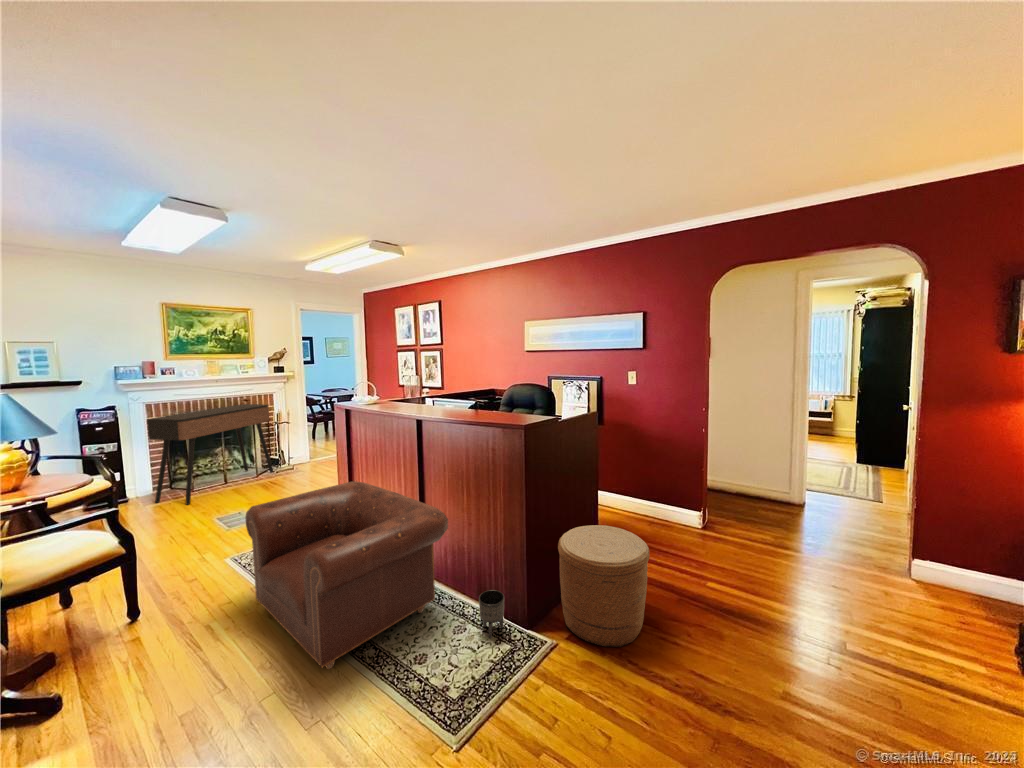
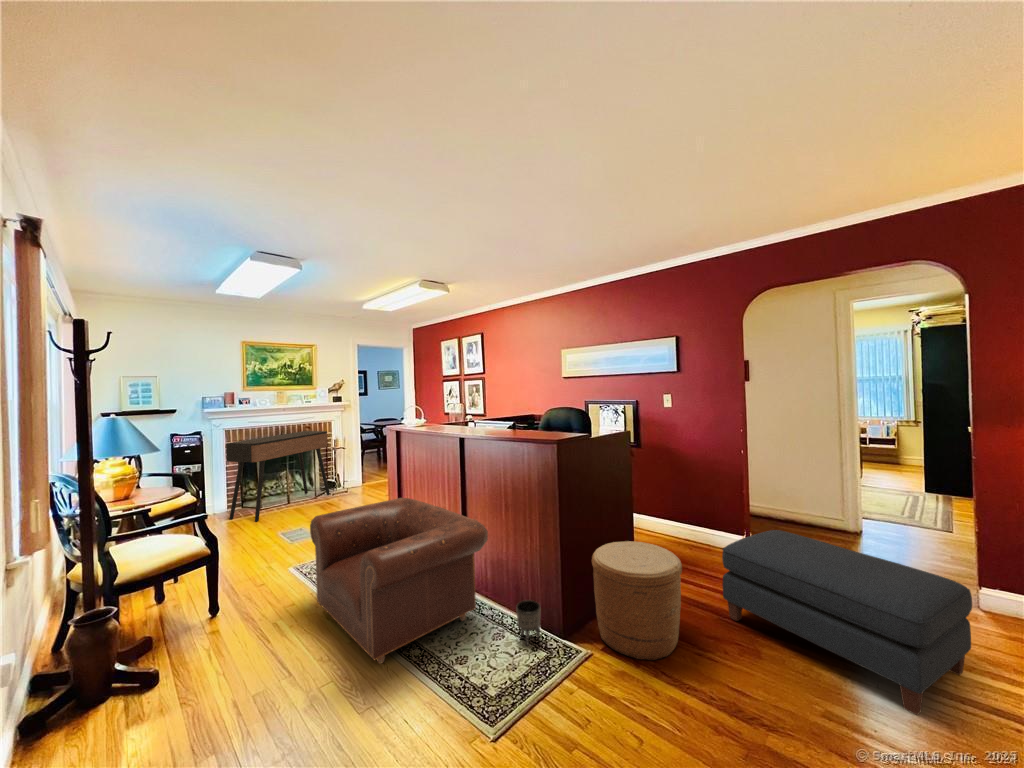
ottoman: none [684,508,916,690] -> present [722,530,972,715]

